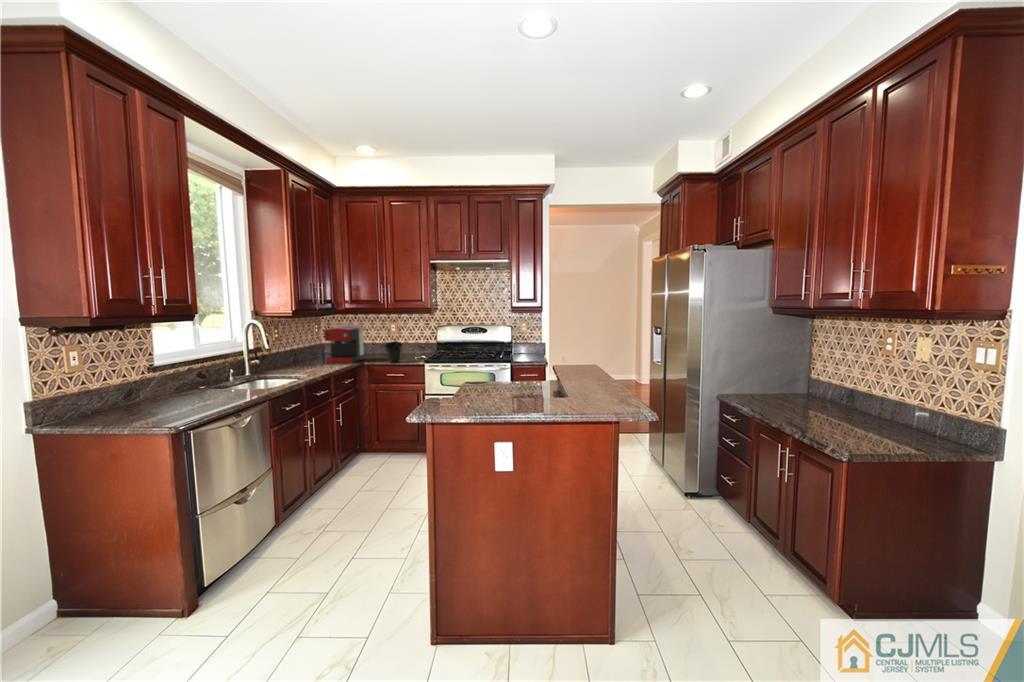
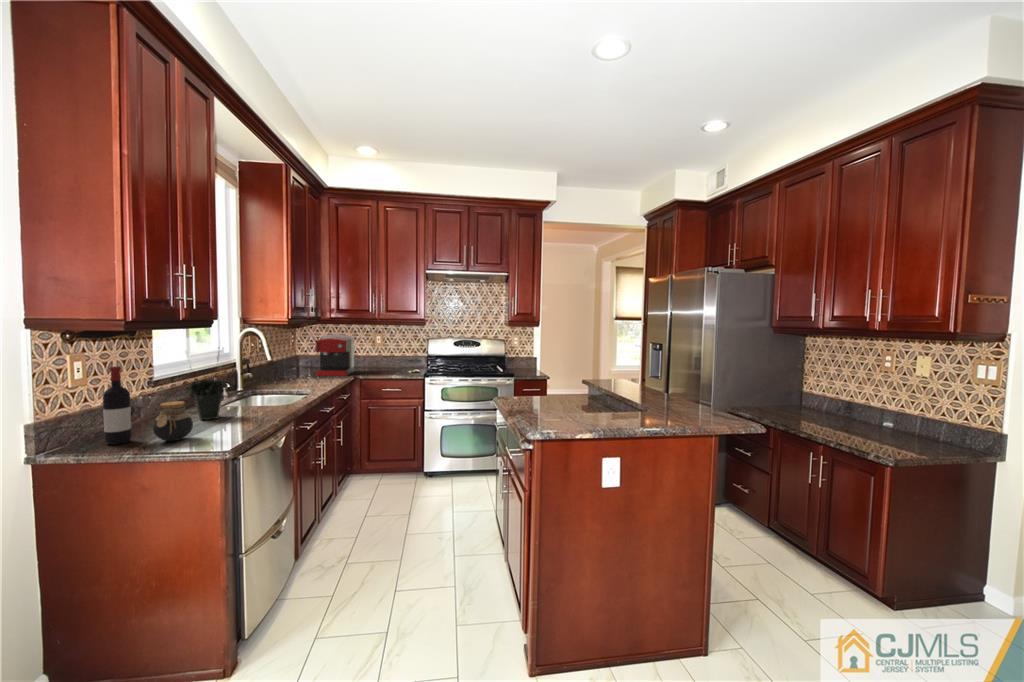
potted plant: present [384,341,403,363] -> present [185,352,228,420]
wine bottle: none [89,355,115,419] -> present [103,366,131,445]
jar: none [126,384,161,417] -> present [153,401,193,441]

